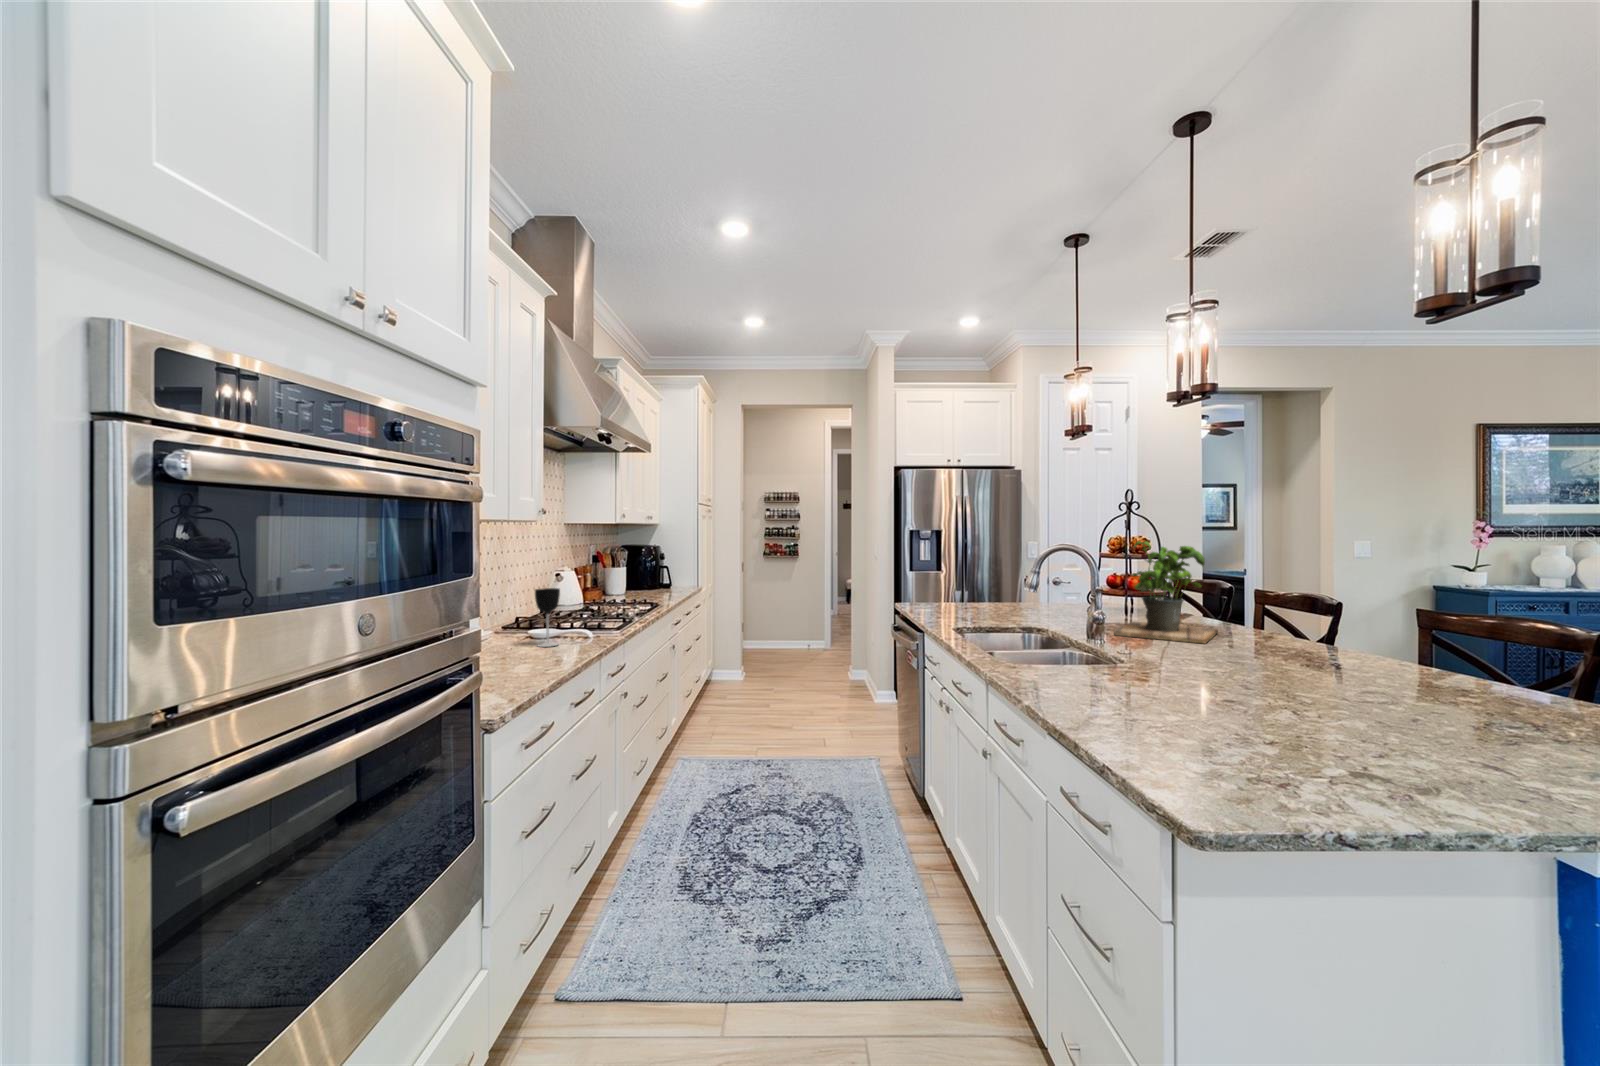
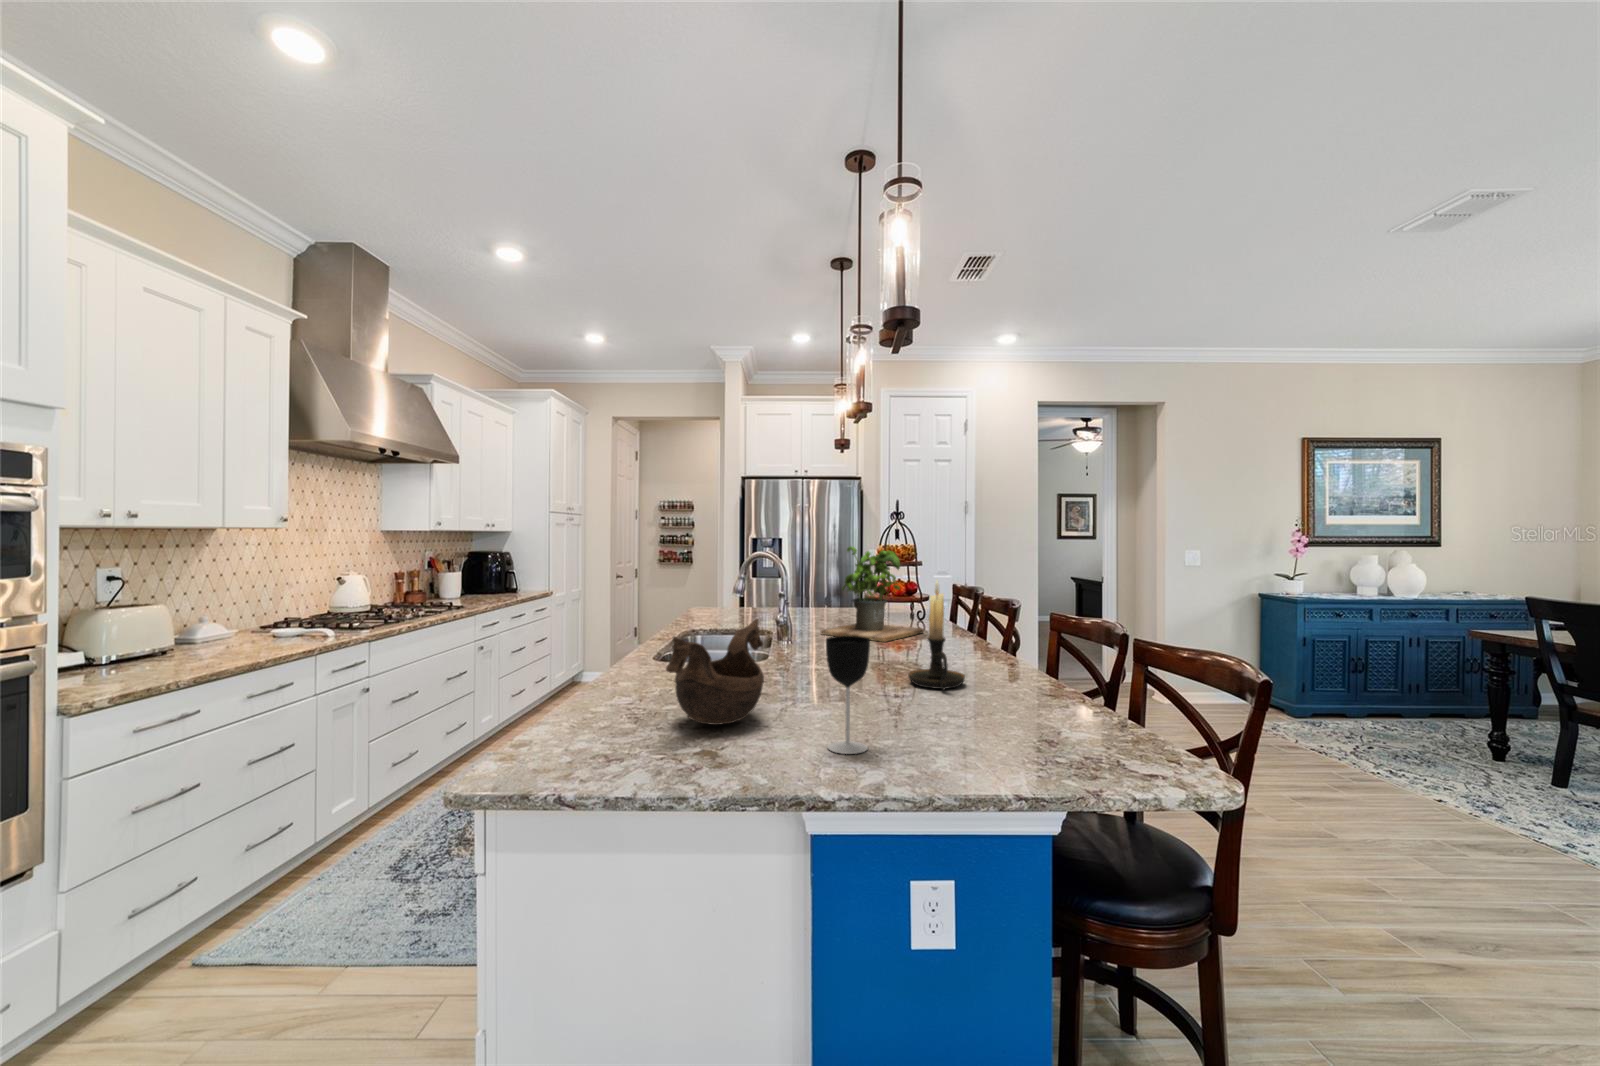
candle holder: none [1353,579,1439,701] -> present [908,581,965,690]
wine glass: present [535,588,560,647] -> present [826,636,870,754]
decorative bowl: none [1224,625,1345,744] -> present [666,619,764,725]

